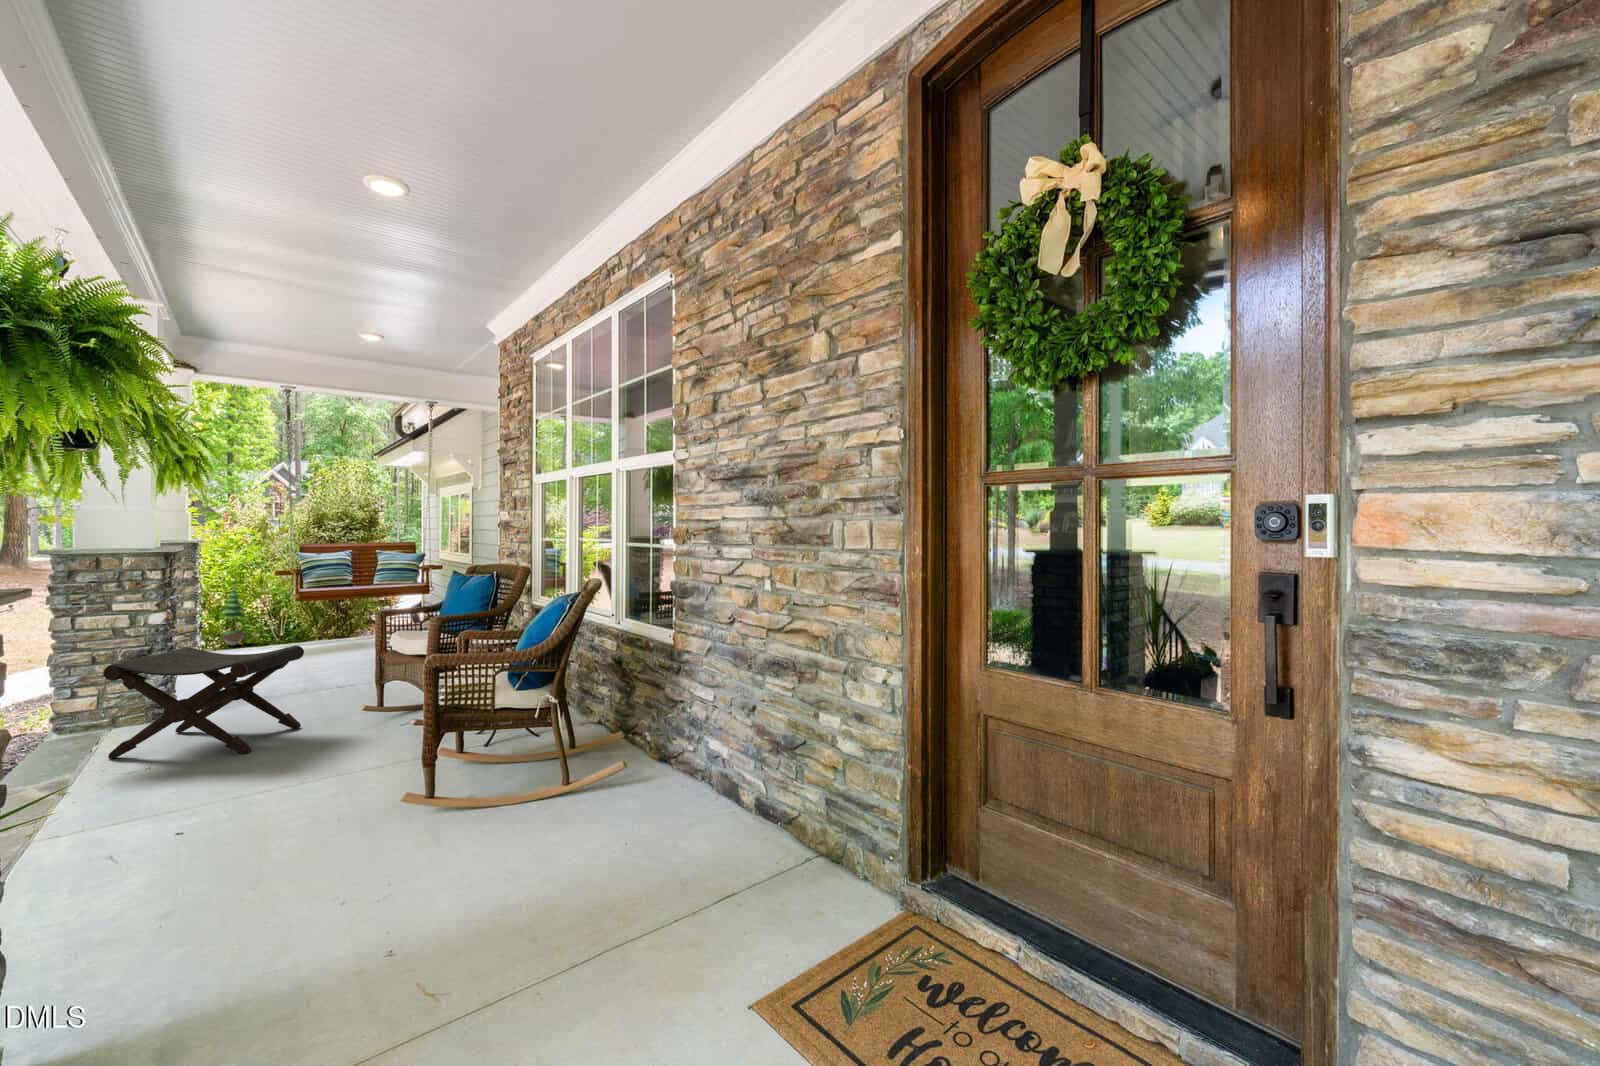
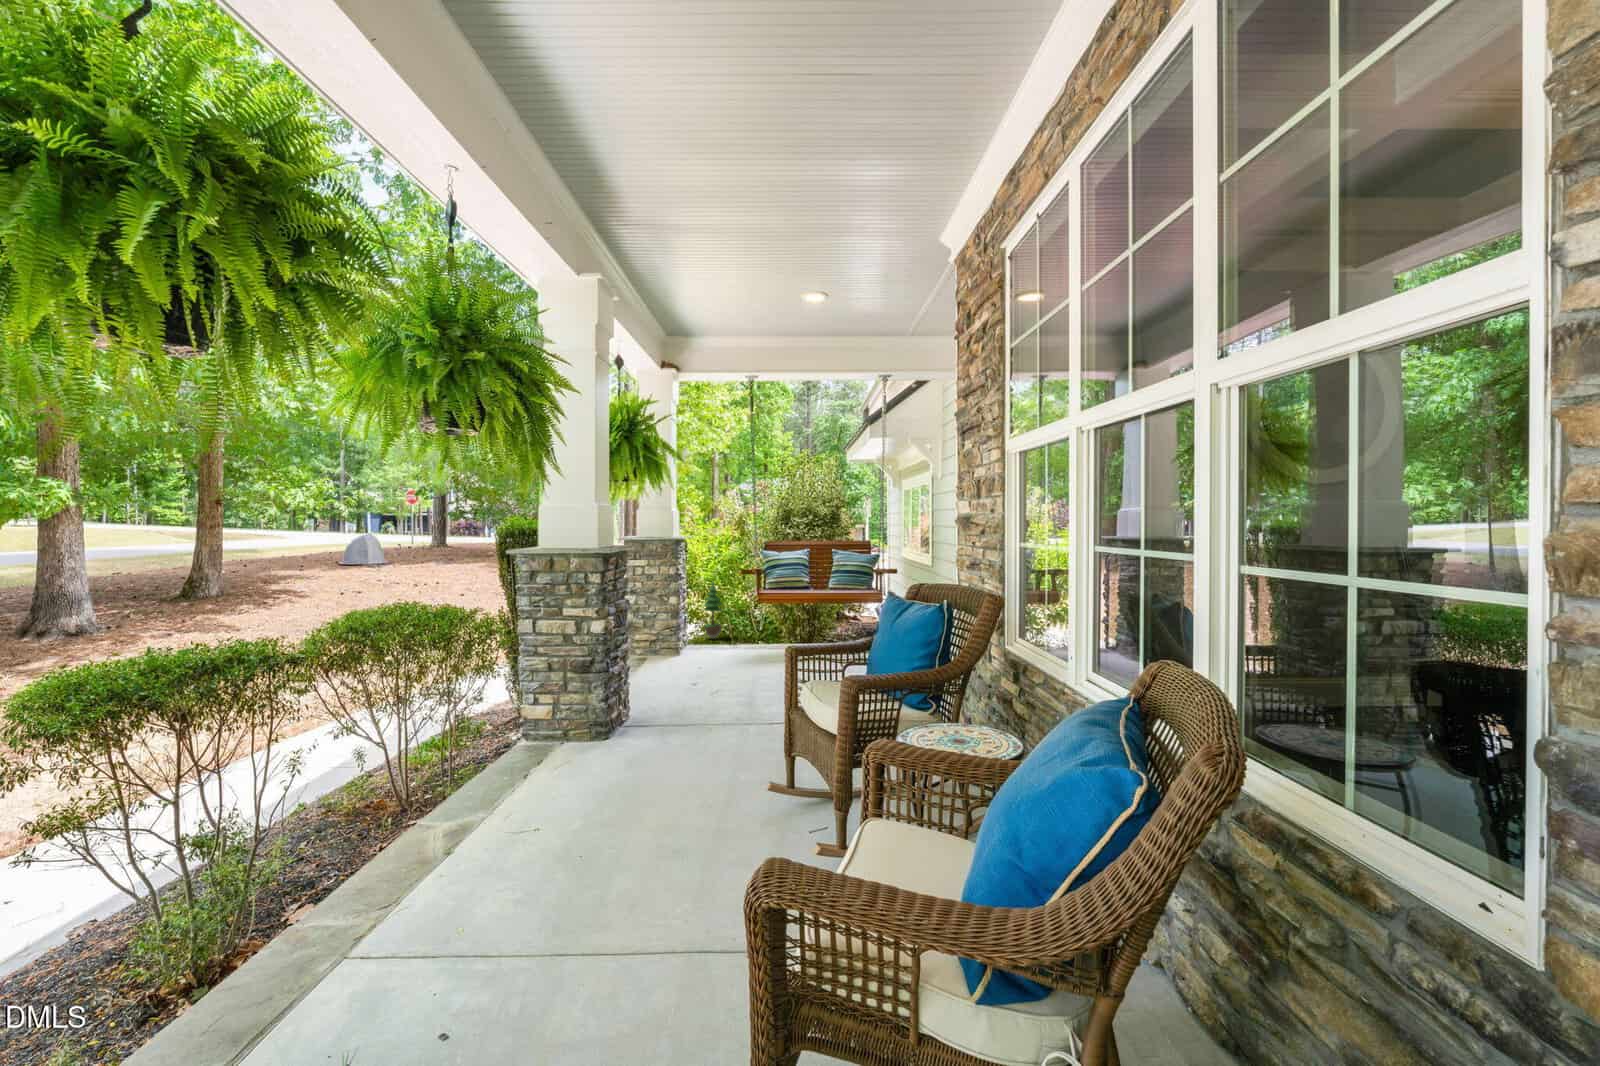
footstool: present [103,645,304,759] -> none [514,668,709,837]

